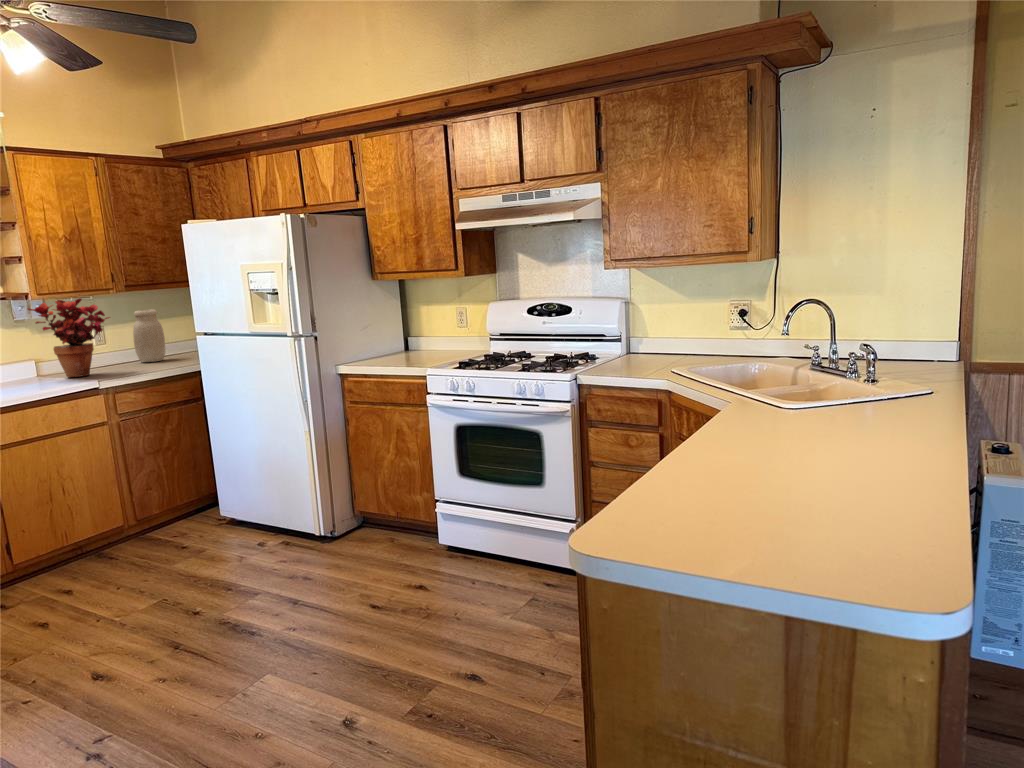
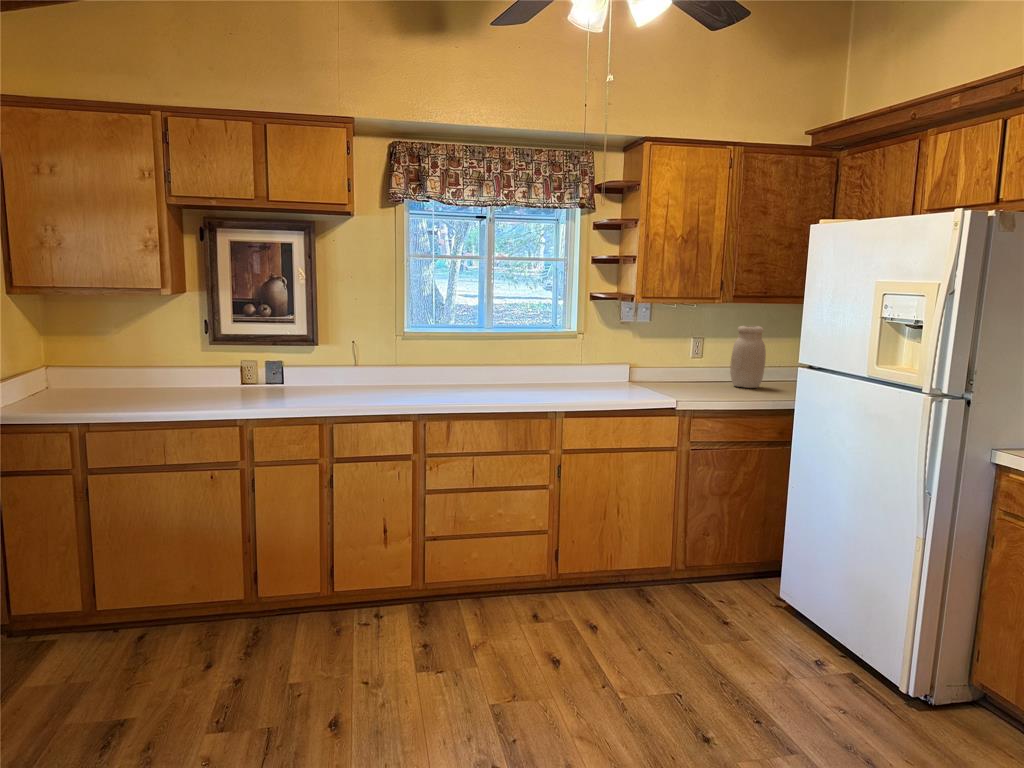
potted plant: present [28,298,110,377] -> none [631,304,710,392]

